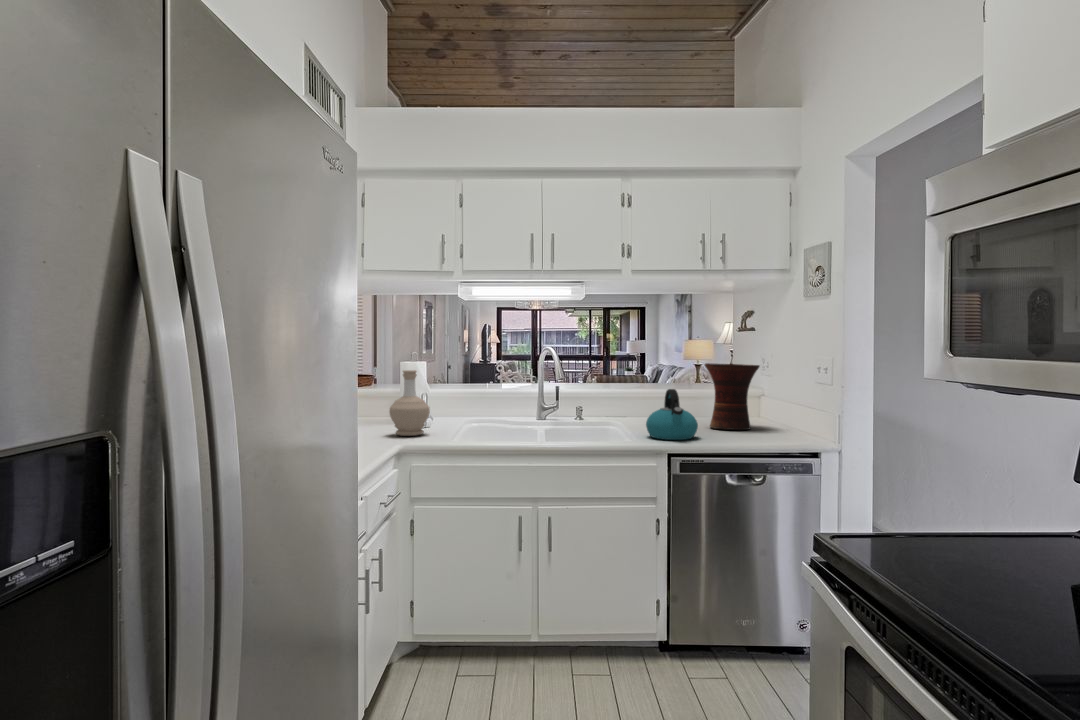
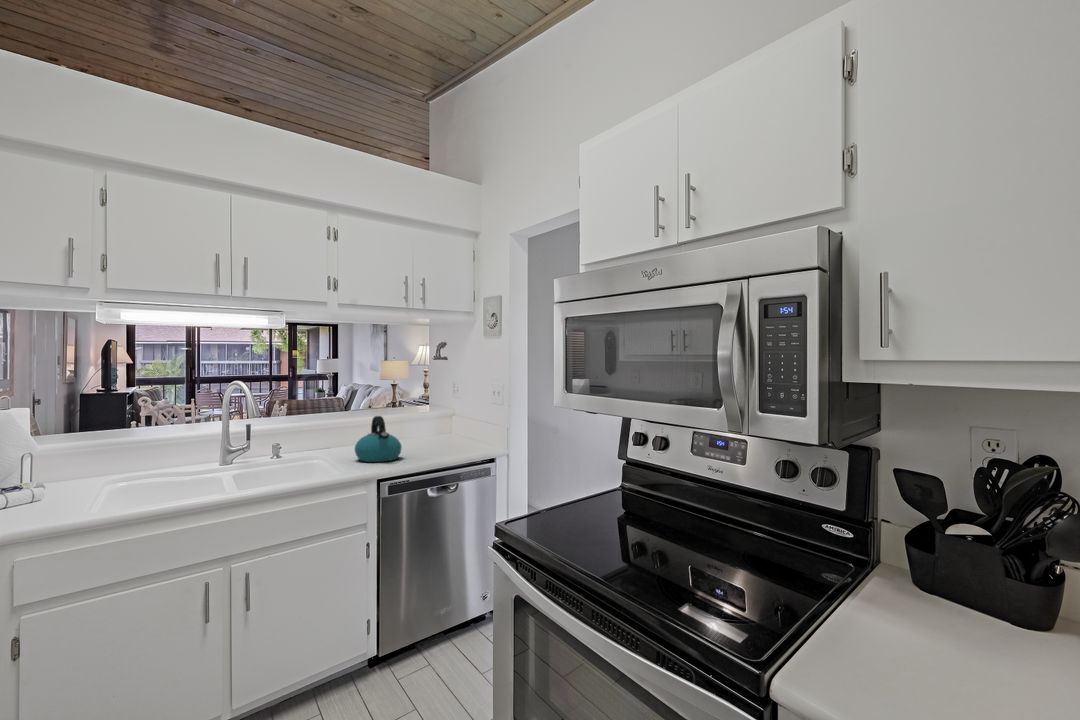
vase: present [705,363,760,430] -> none [405,391,452,449]
bottle: present [389,370,430,436] -> none [59,407,113,481]

